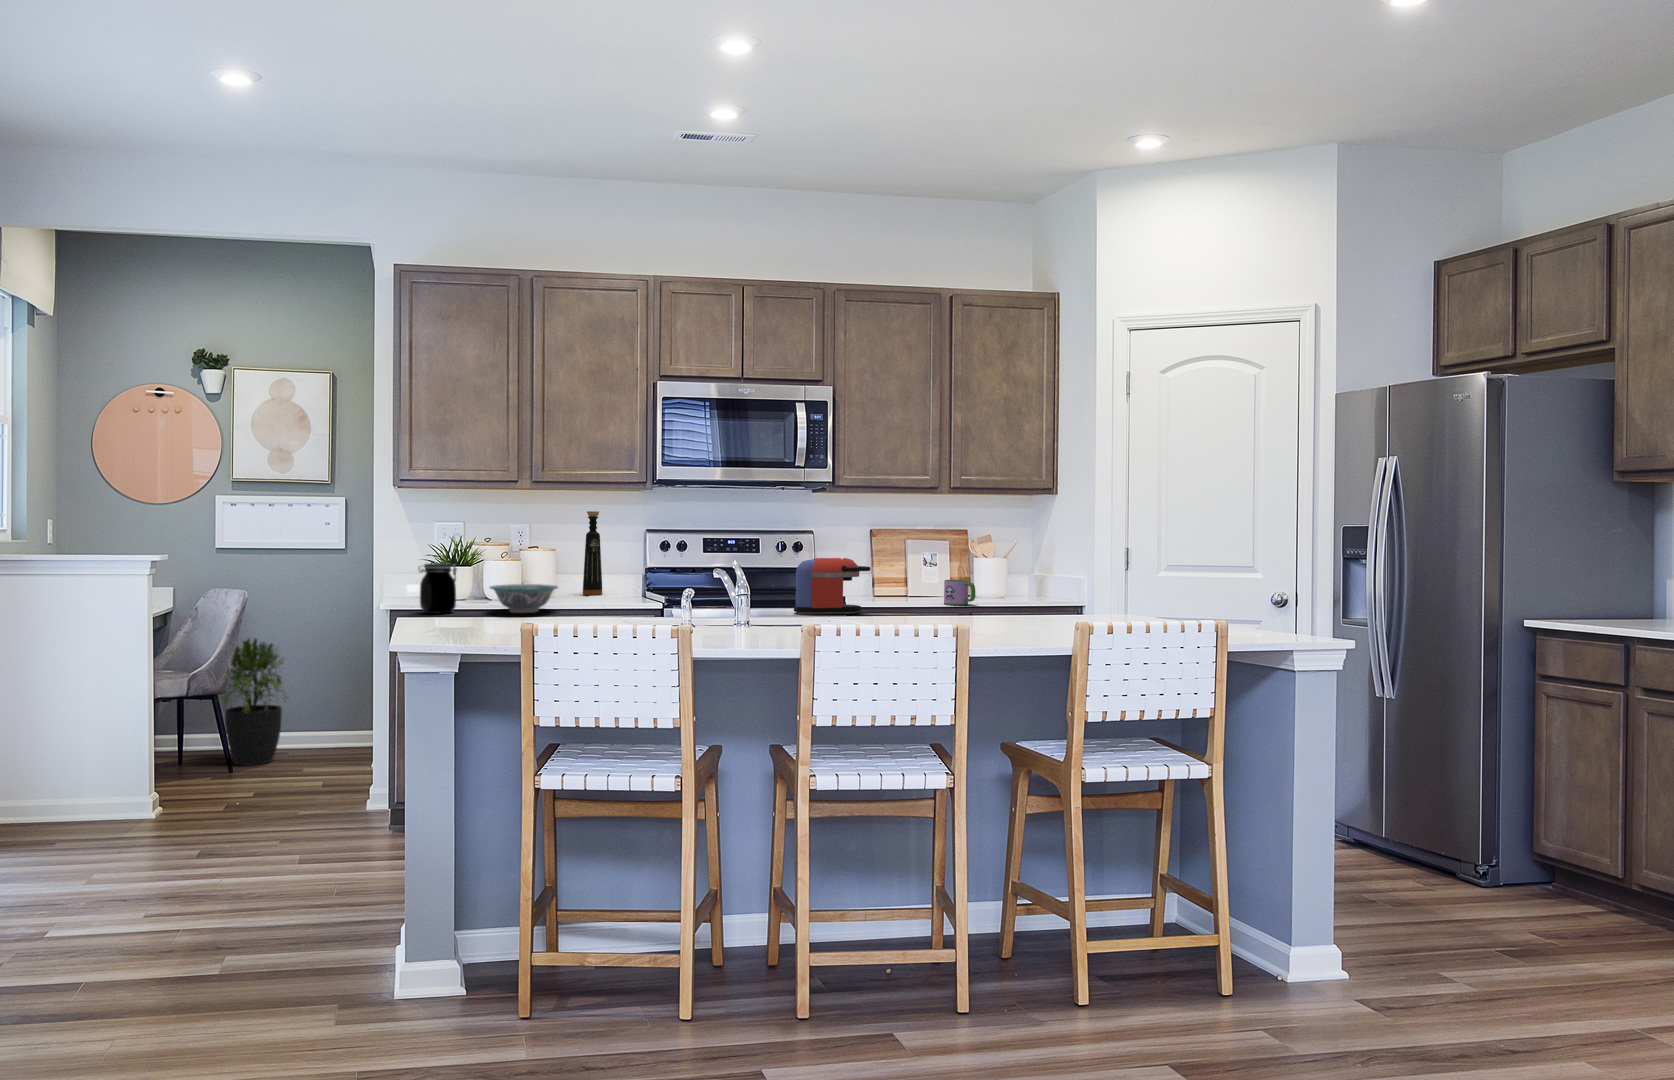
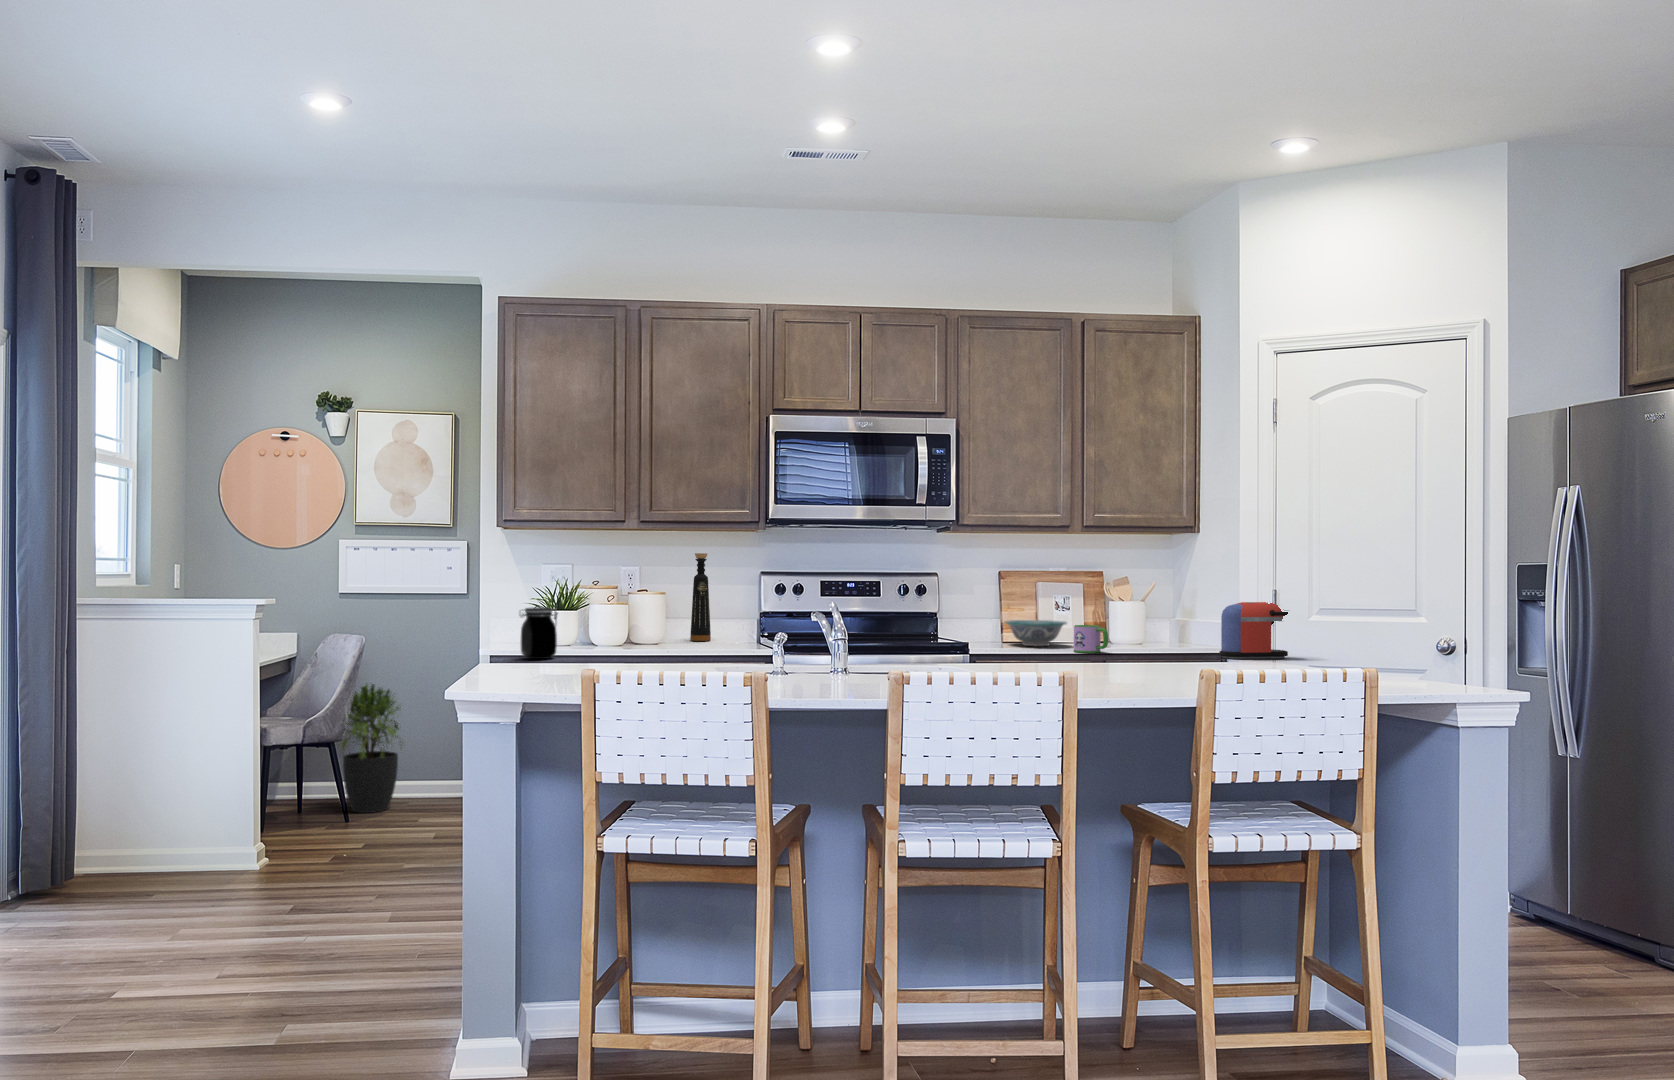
coffee maker: present [794,558,871,614] -> present [1219,602,1288,659]
bowl: present [490,584,558,613] -> present [1005,620,1066,646]

